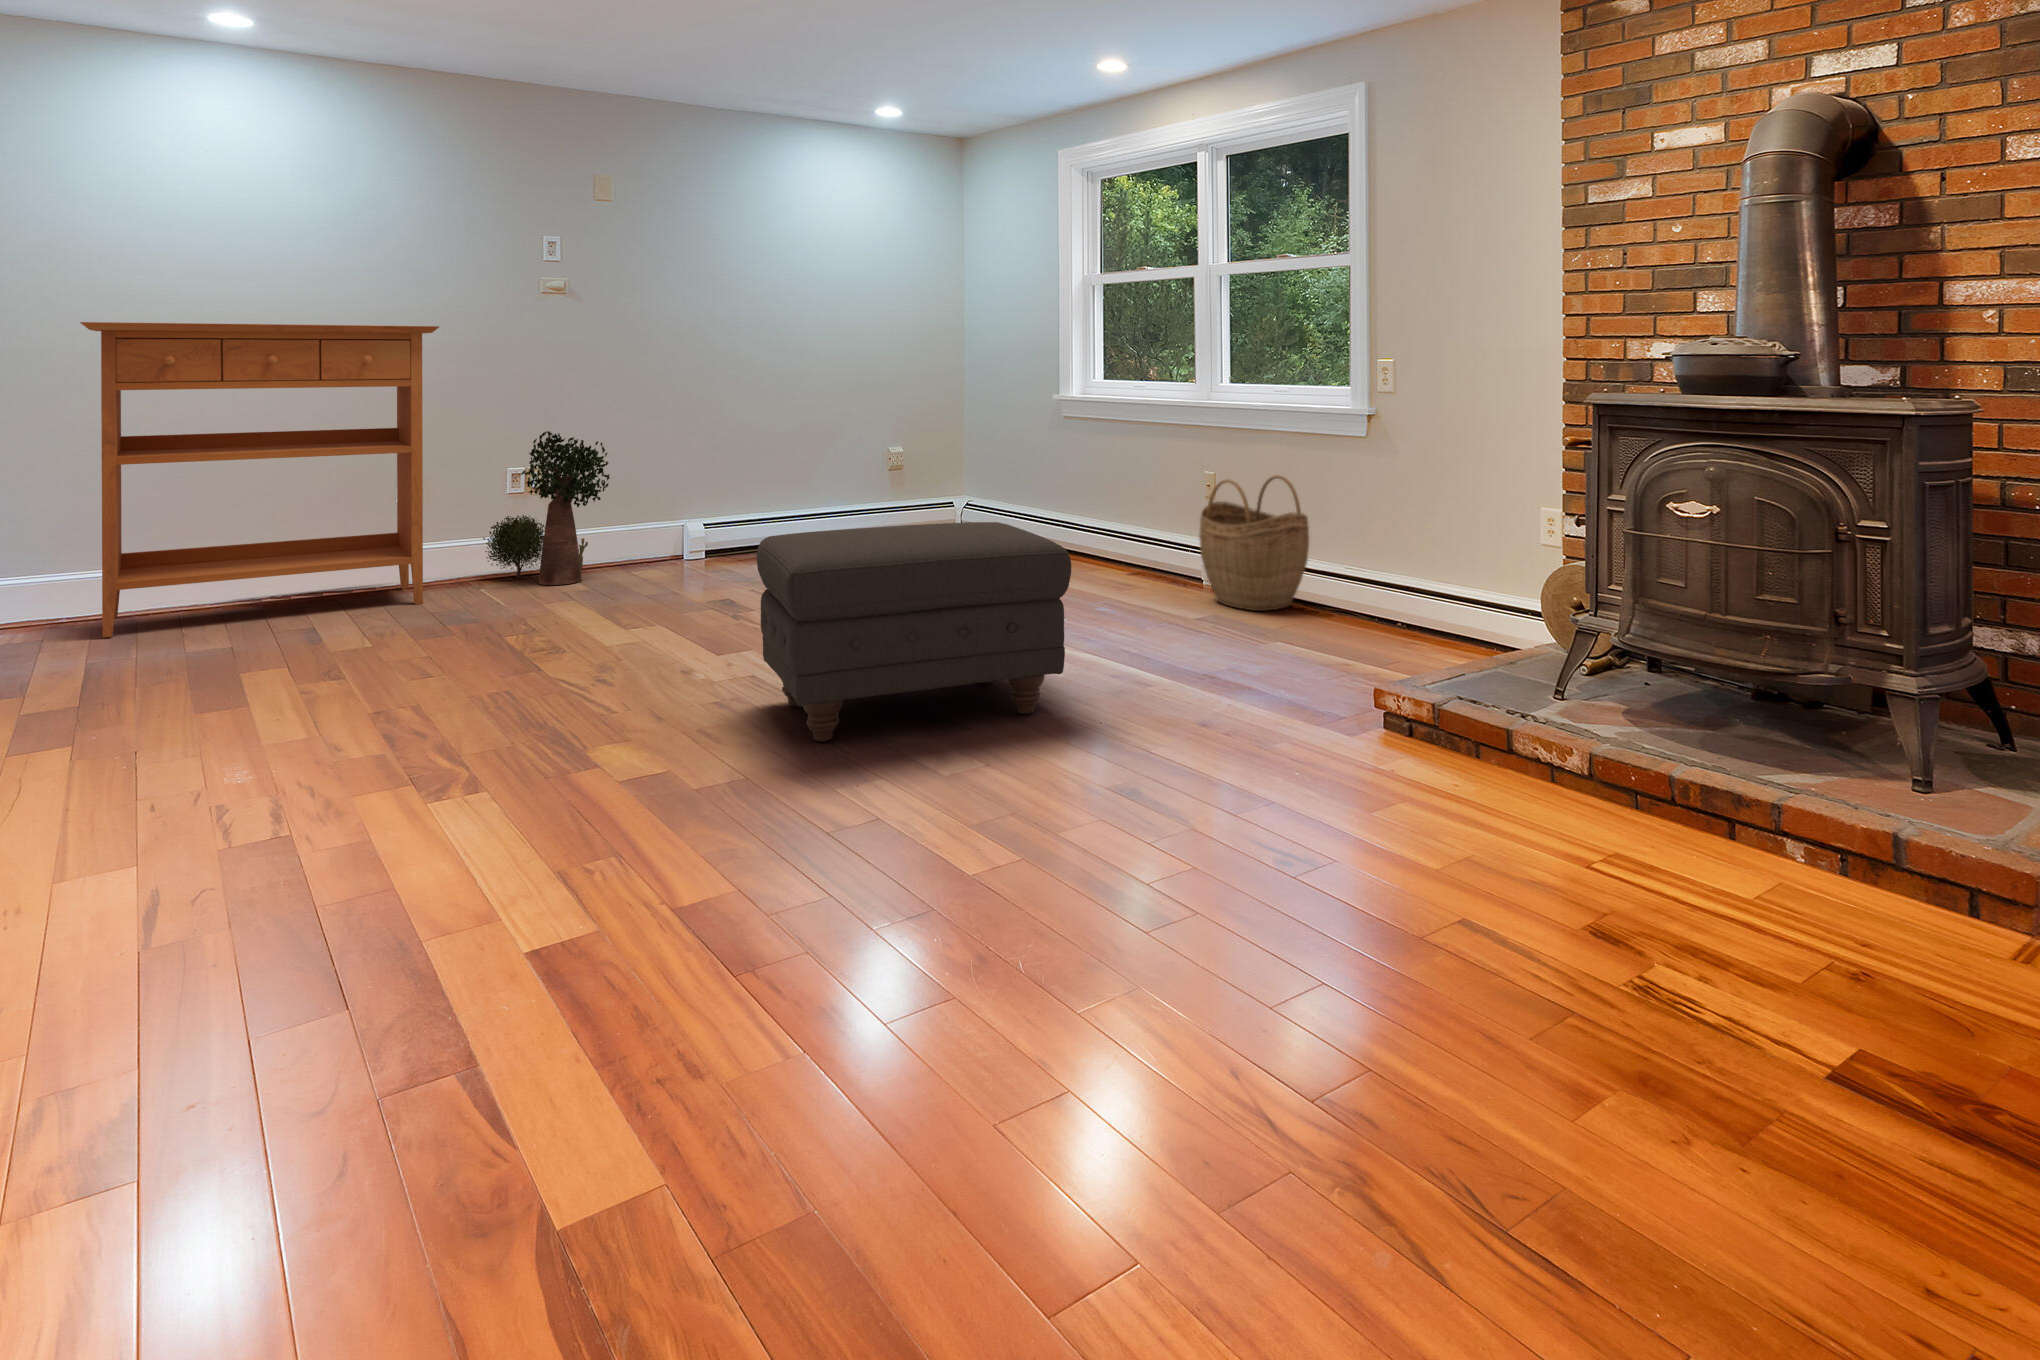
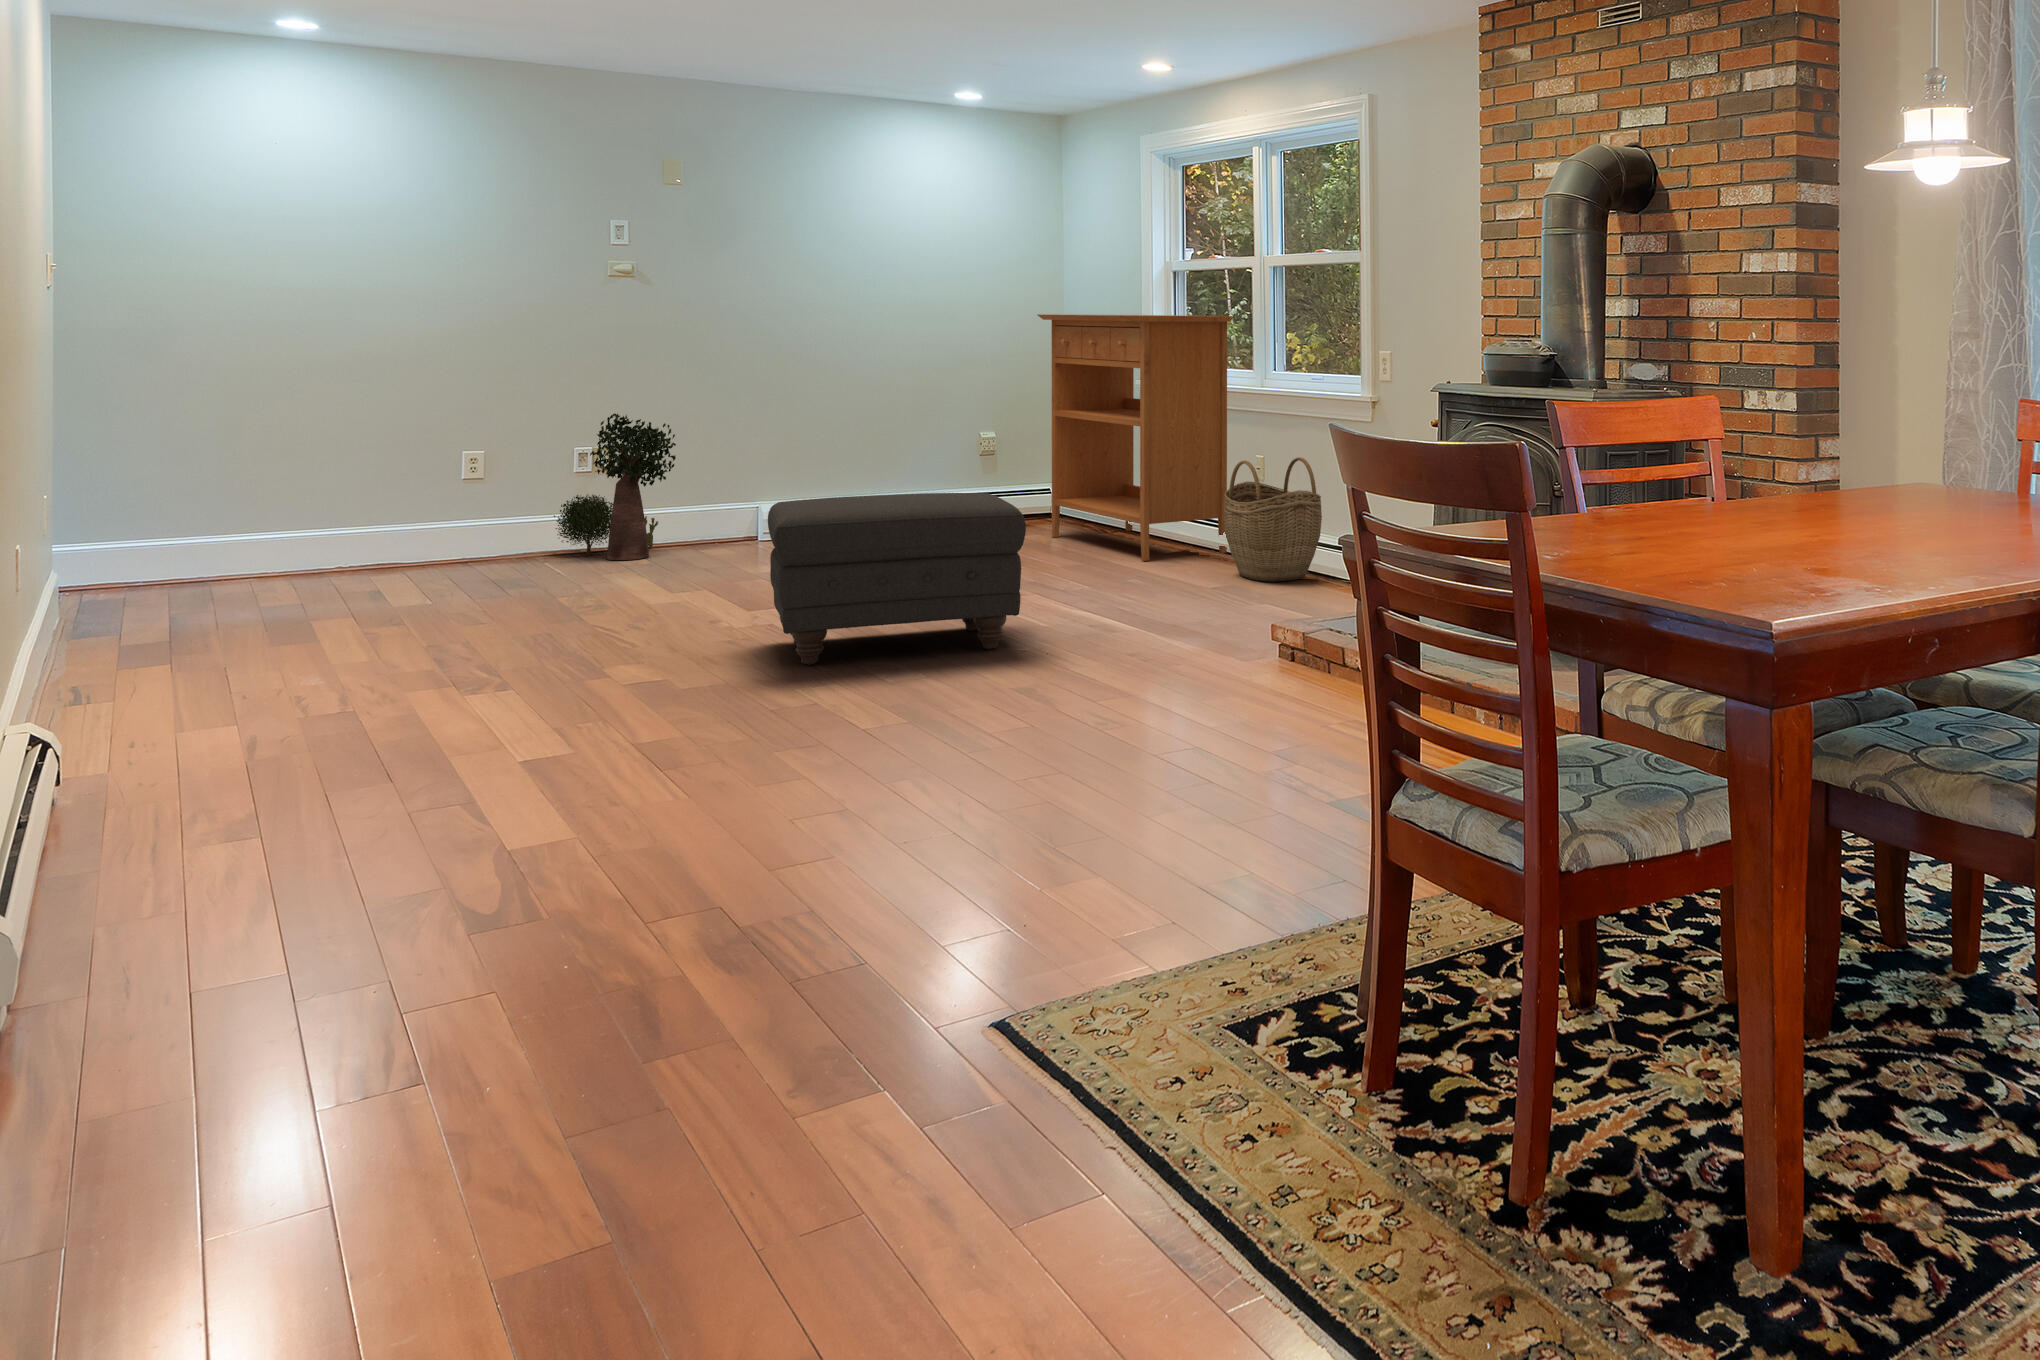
console table: present [80,322,439,638] -> present [1037,314,1233,561]

